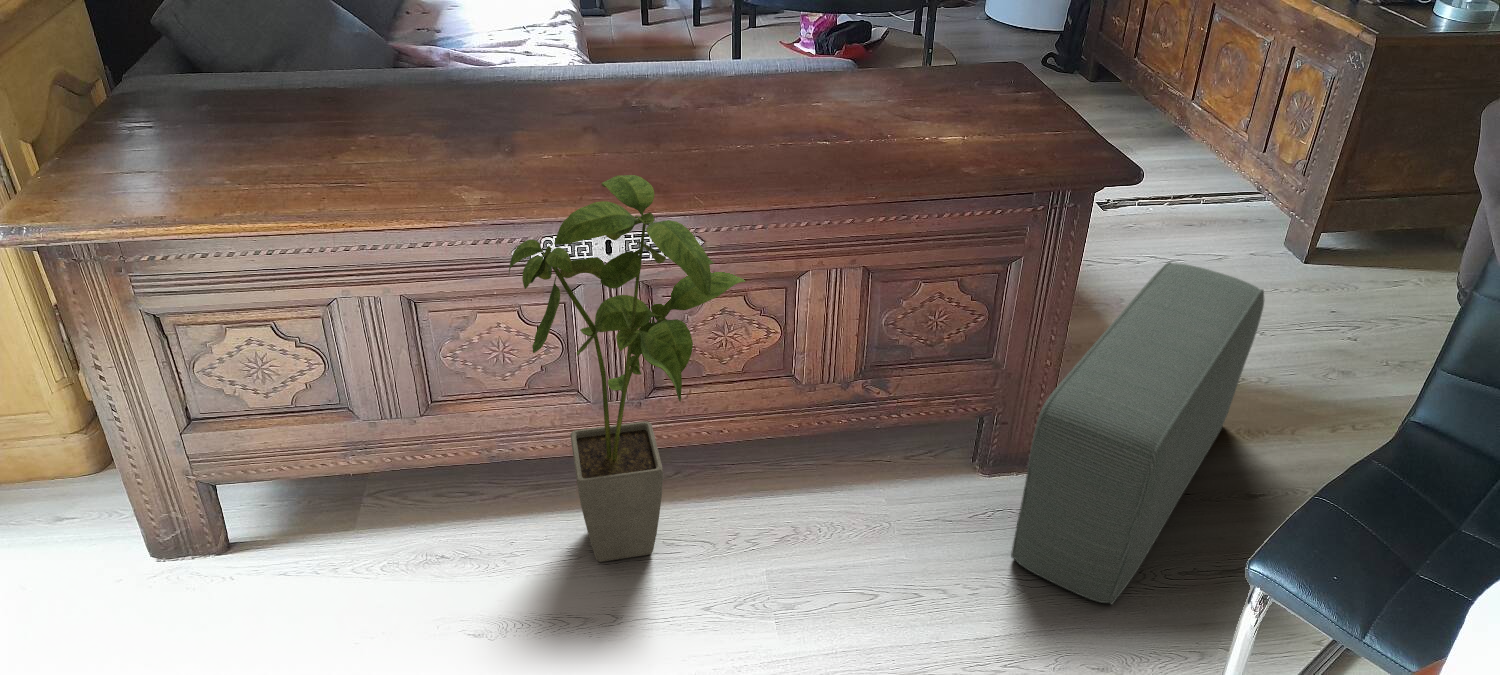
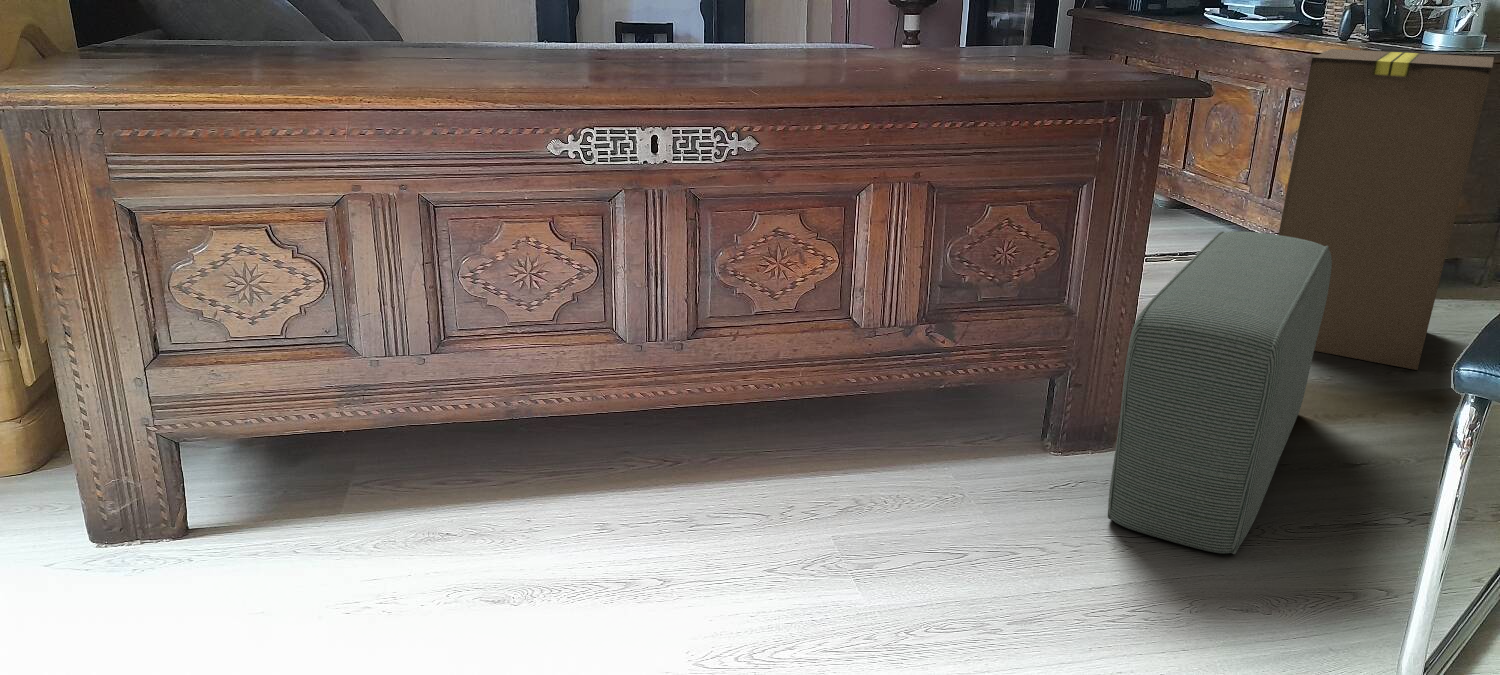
cardboard box: none [1215,35,1485,369] -> present [1279,49,1494,370]
house plant: present [509,175,746,562] -> none [543,38,800,534]

